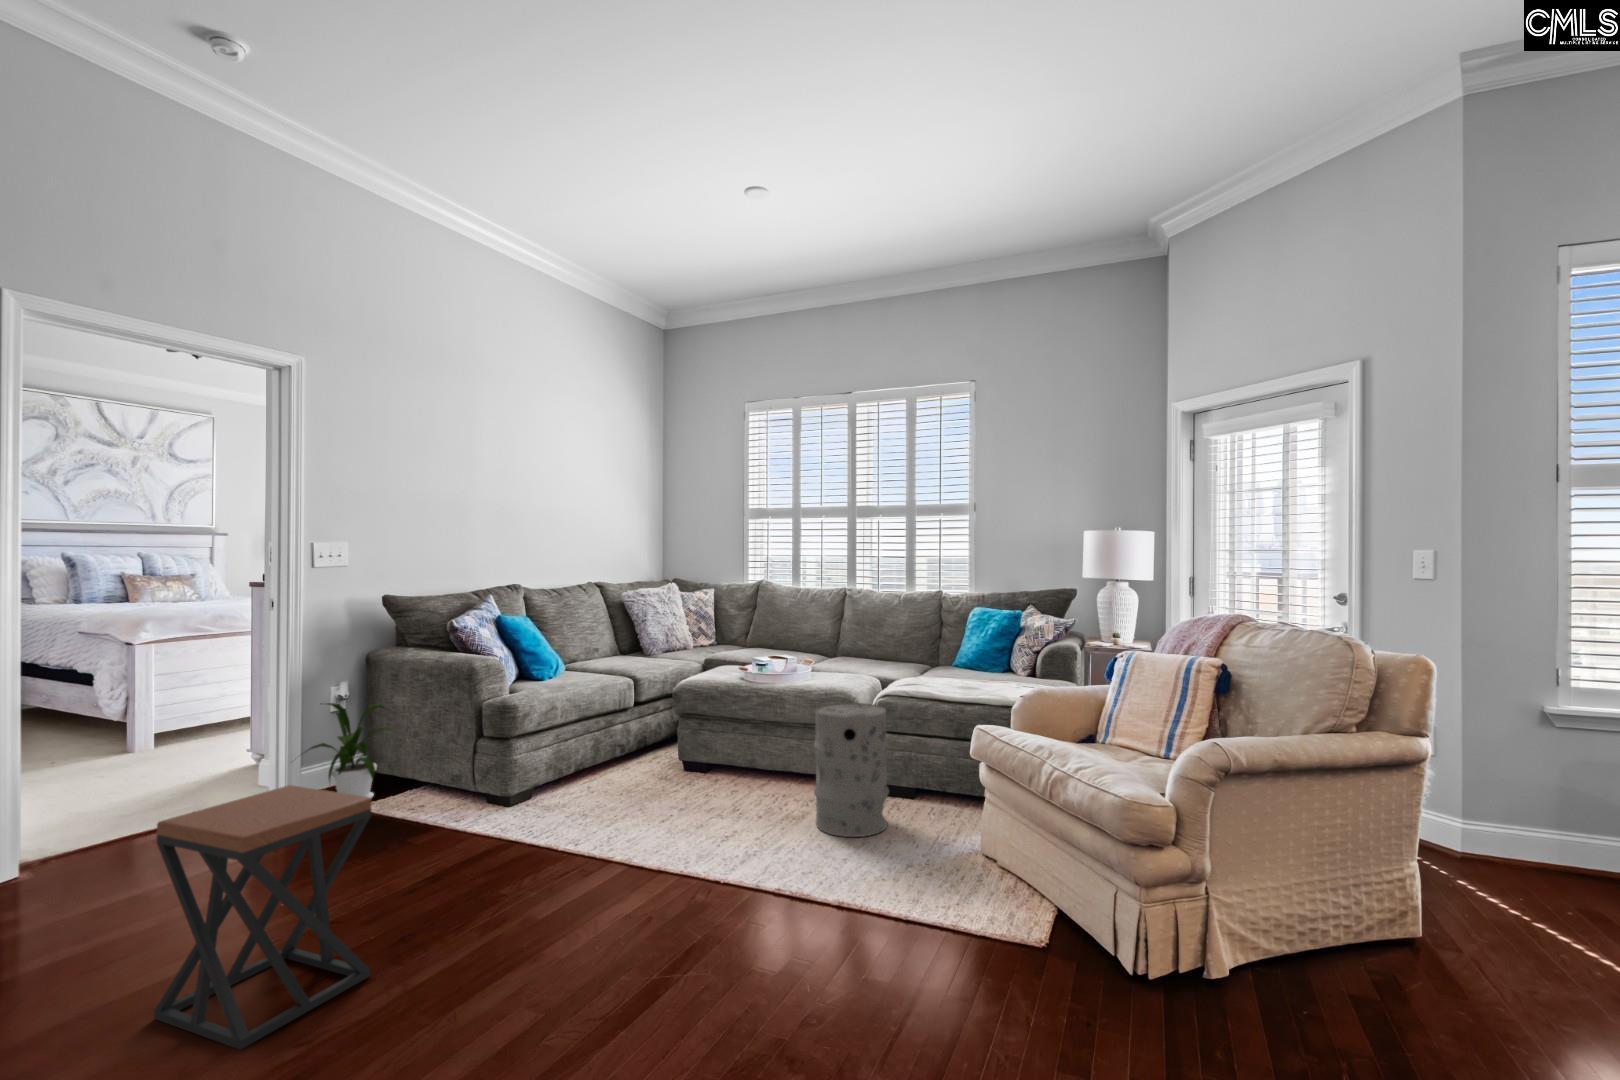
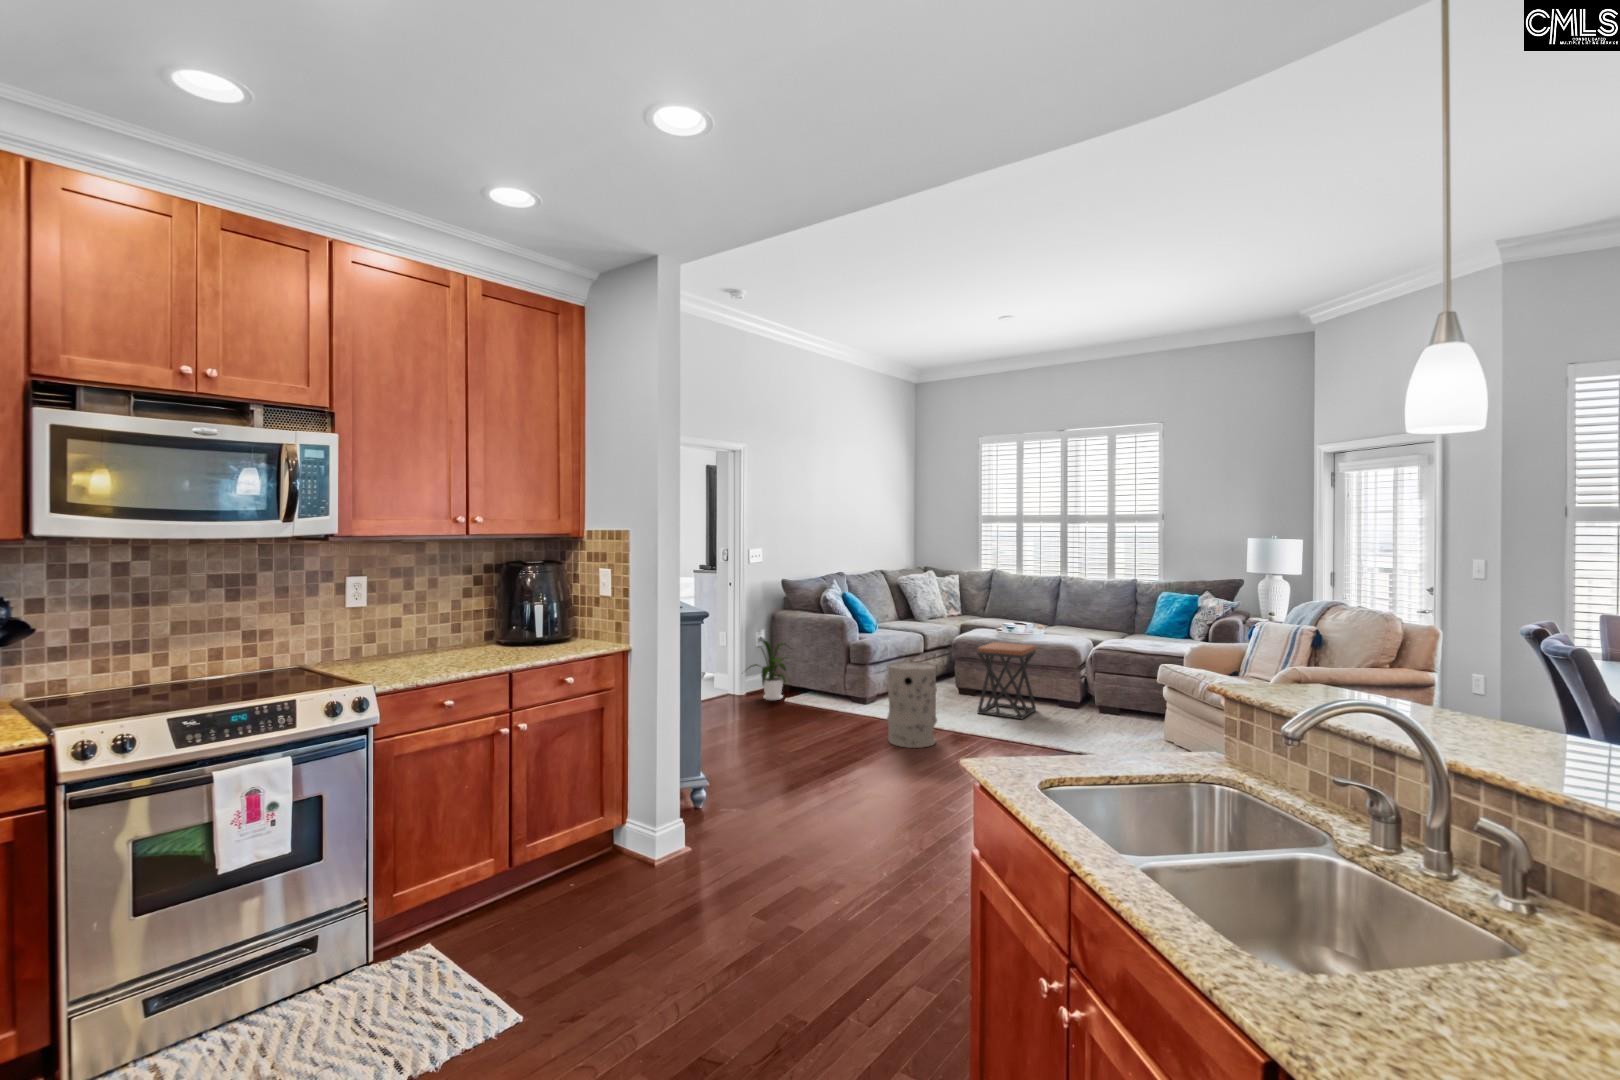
trash can: present [814,703,889,837] -> present [887,662,937,748]
stool: present [154,785,371,1050] -> present [977,642,1036,719]

